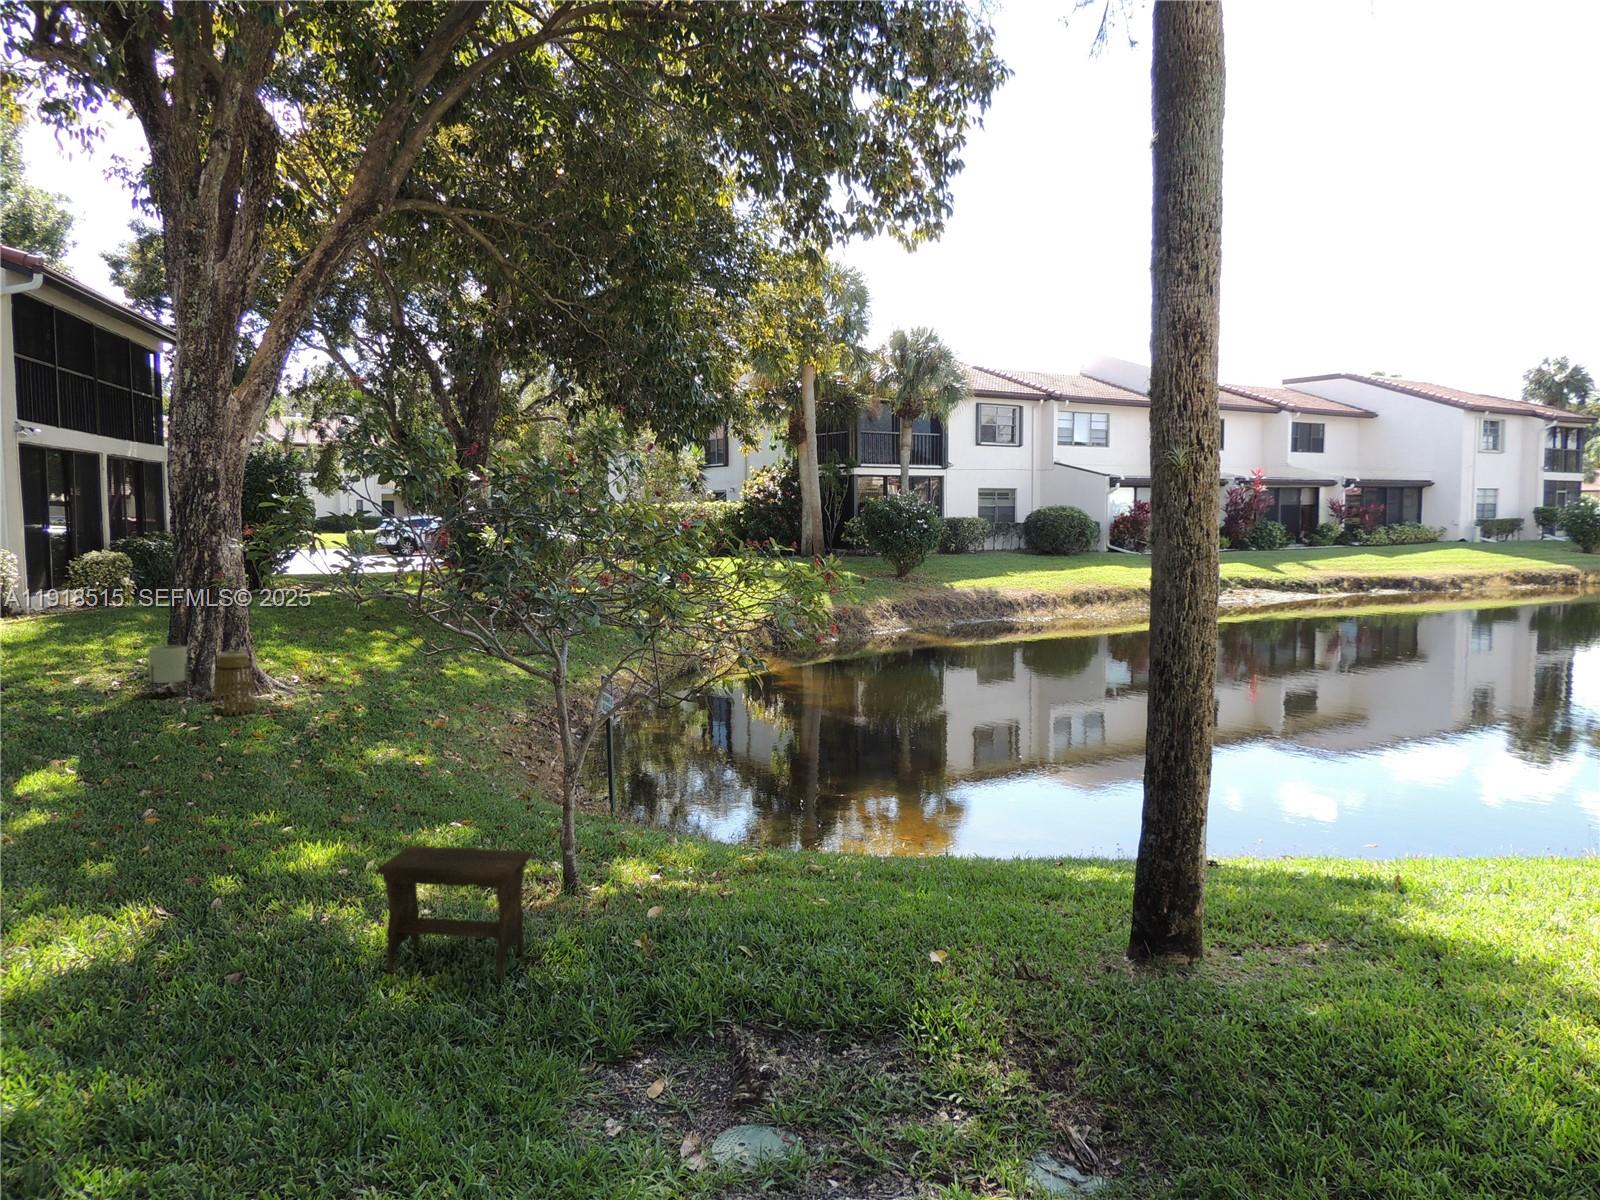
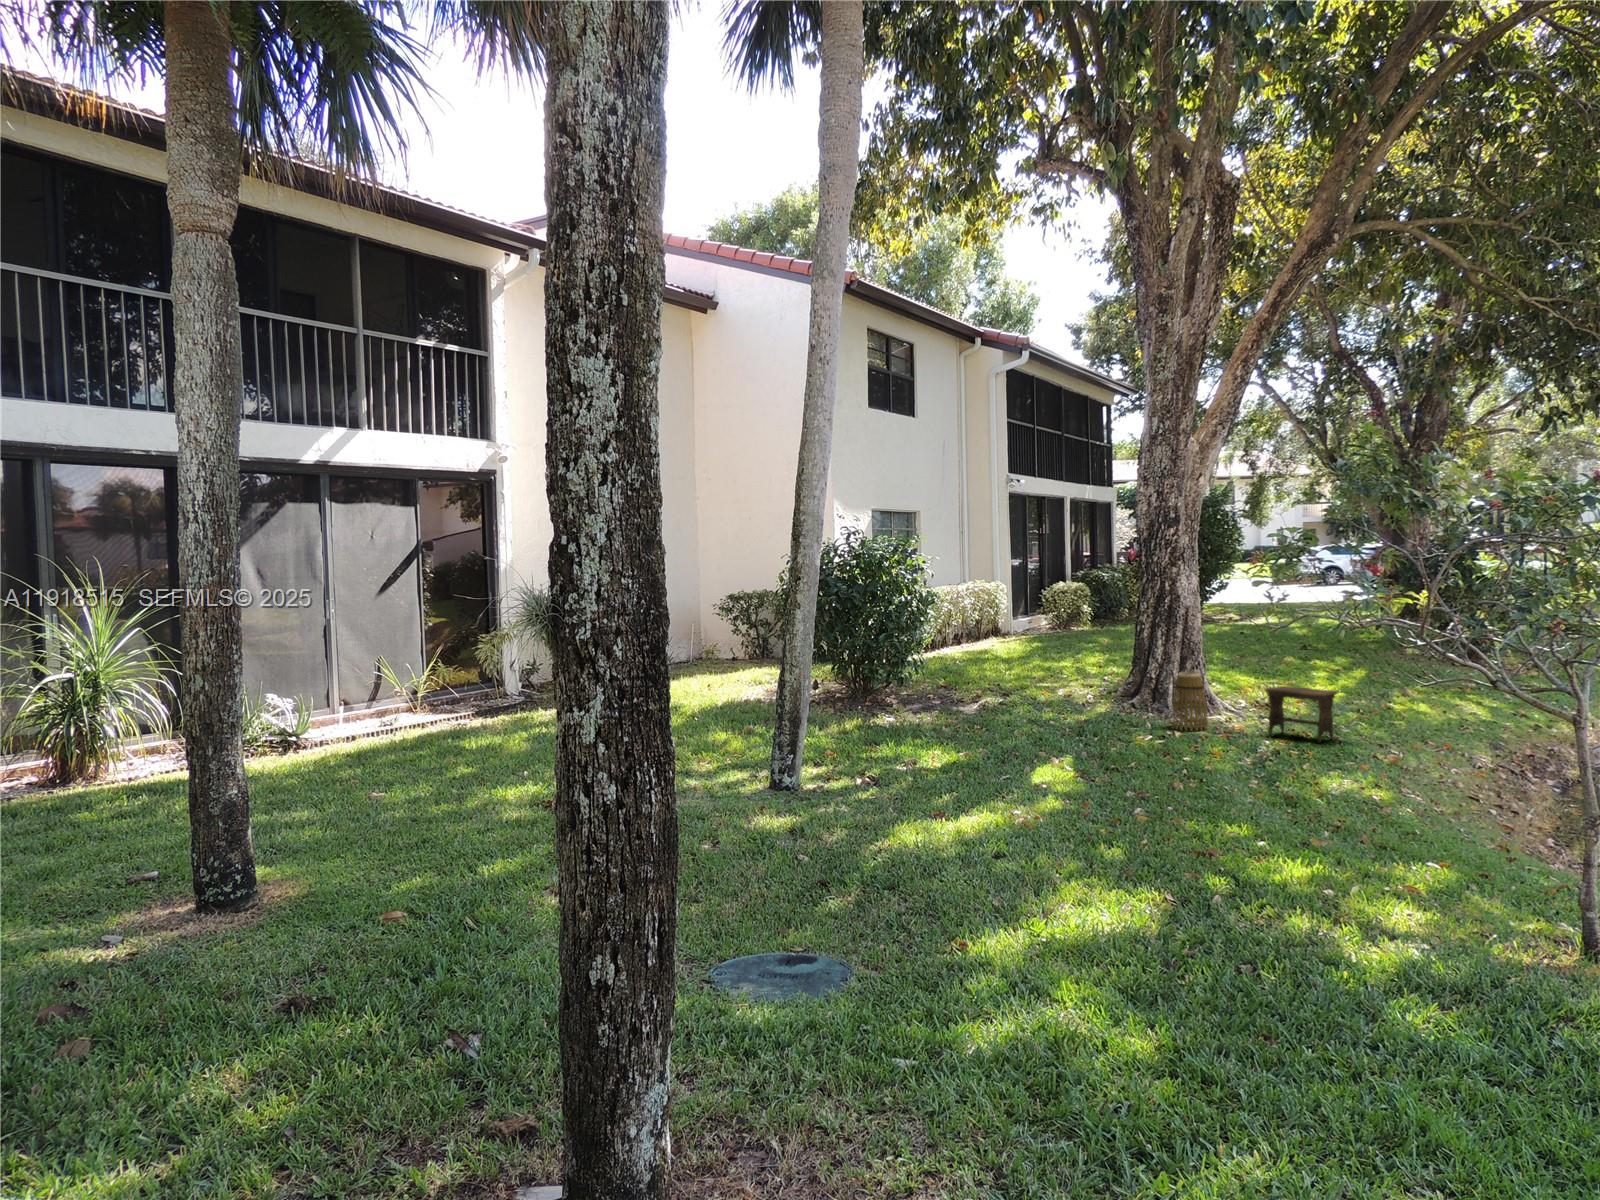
planter: present [149,646,187,684] -> none [1120,664,1149,709]
footstool: present [375,845,533,979] -> present [1264,686,1338,743]

